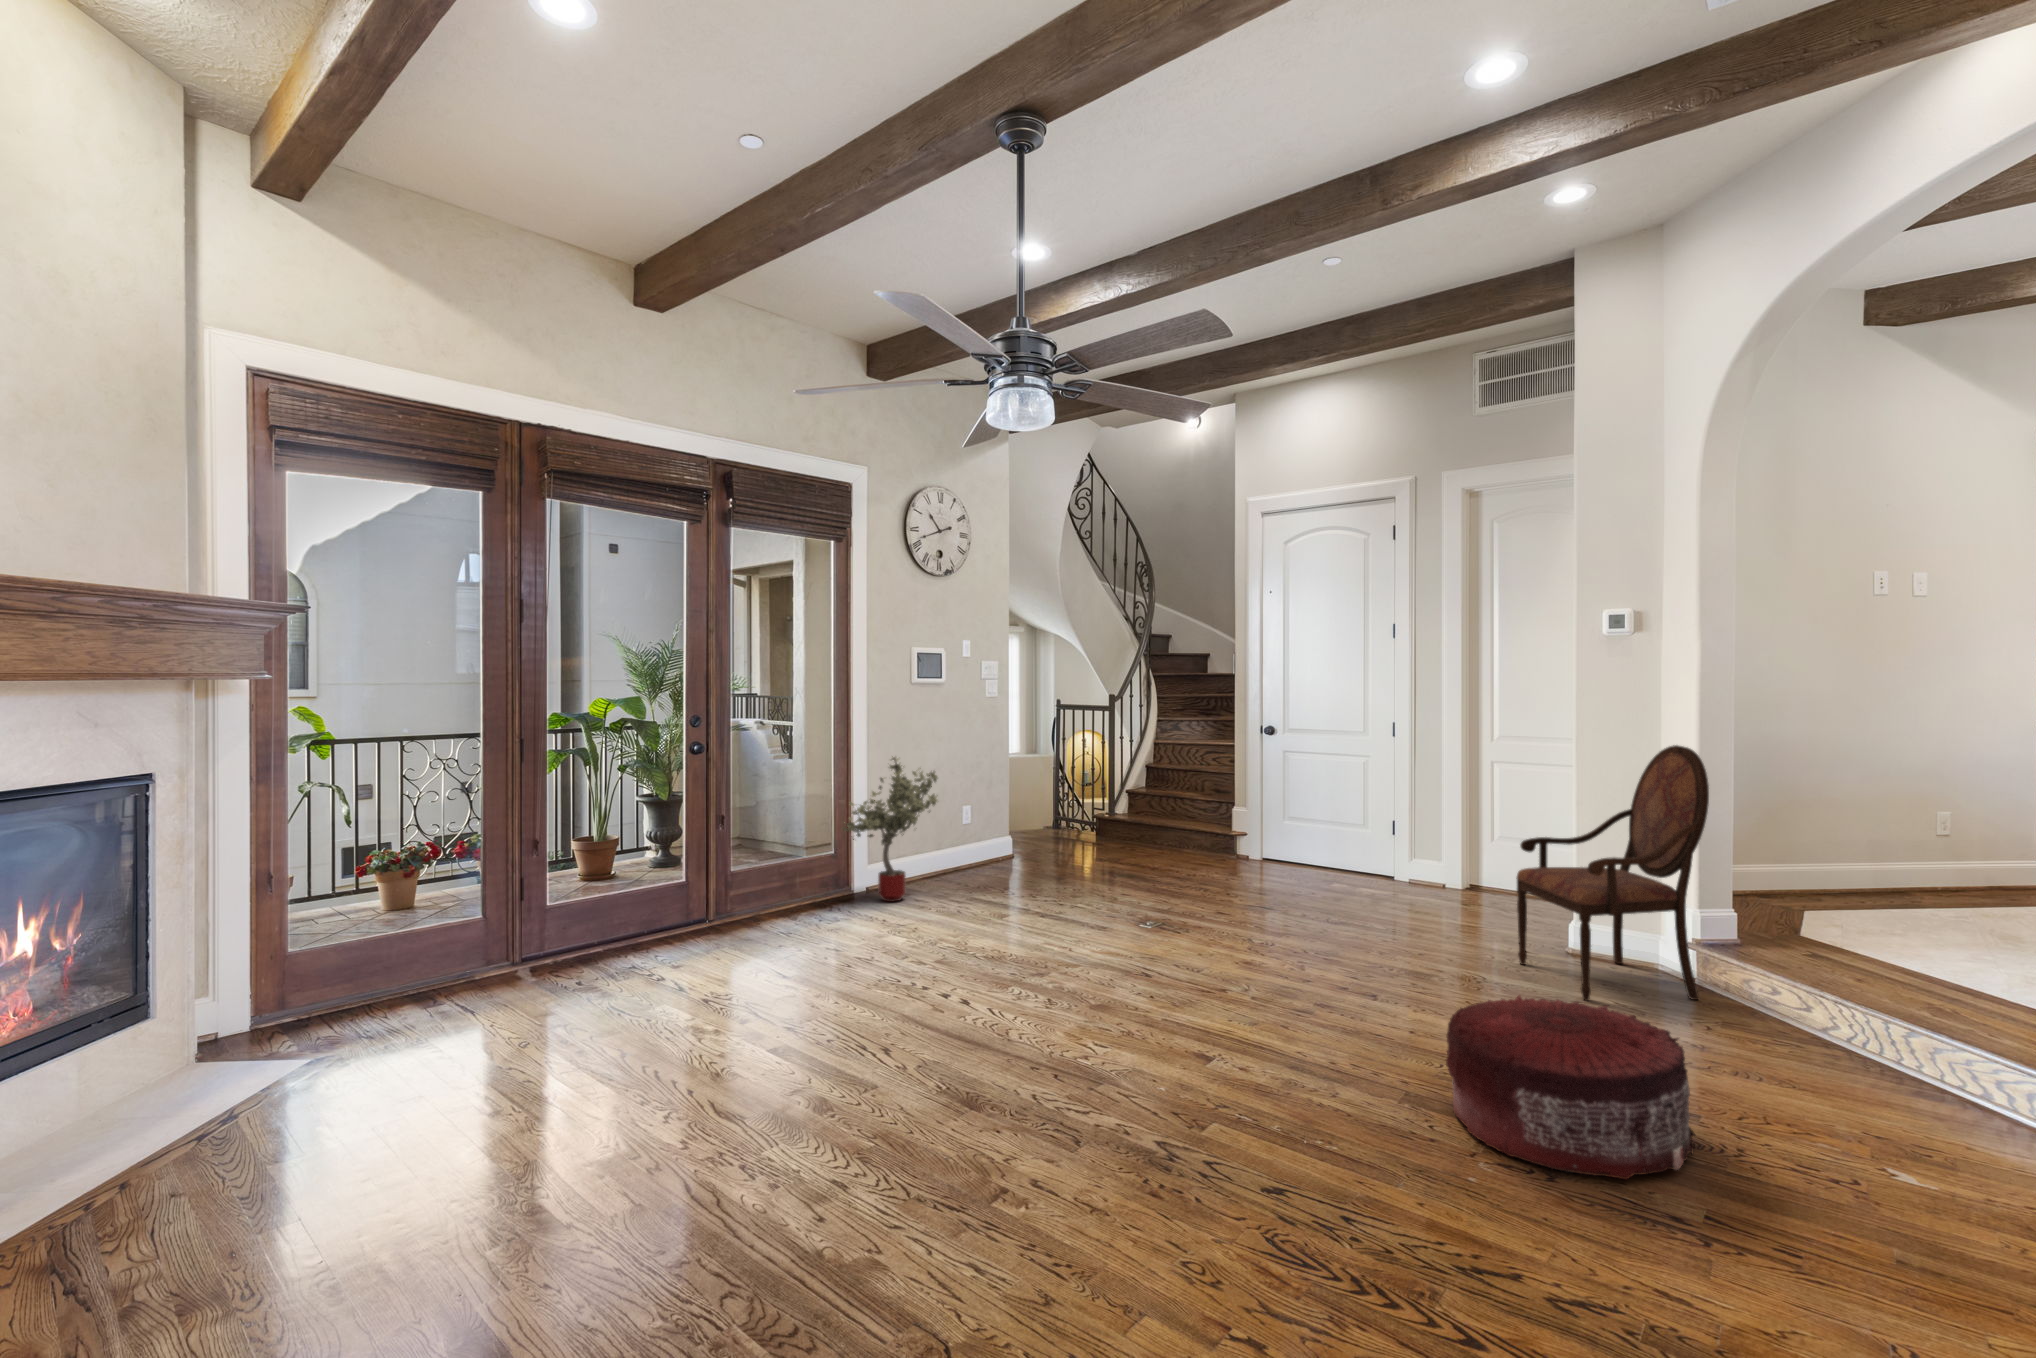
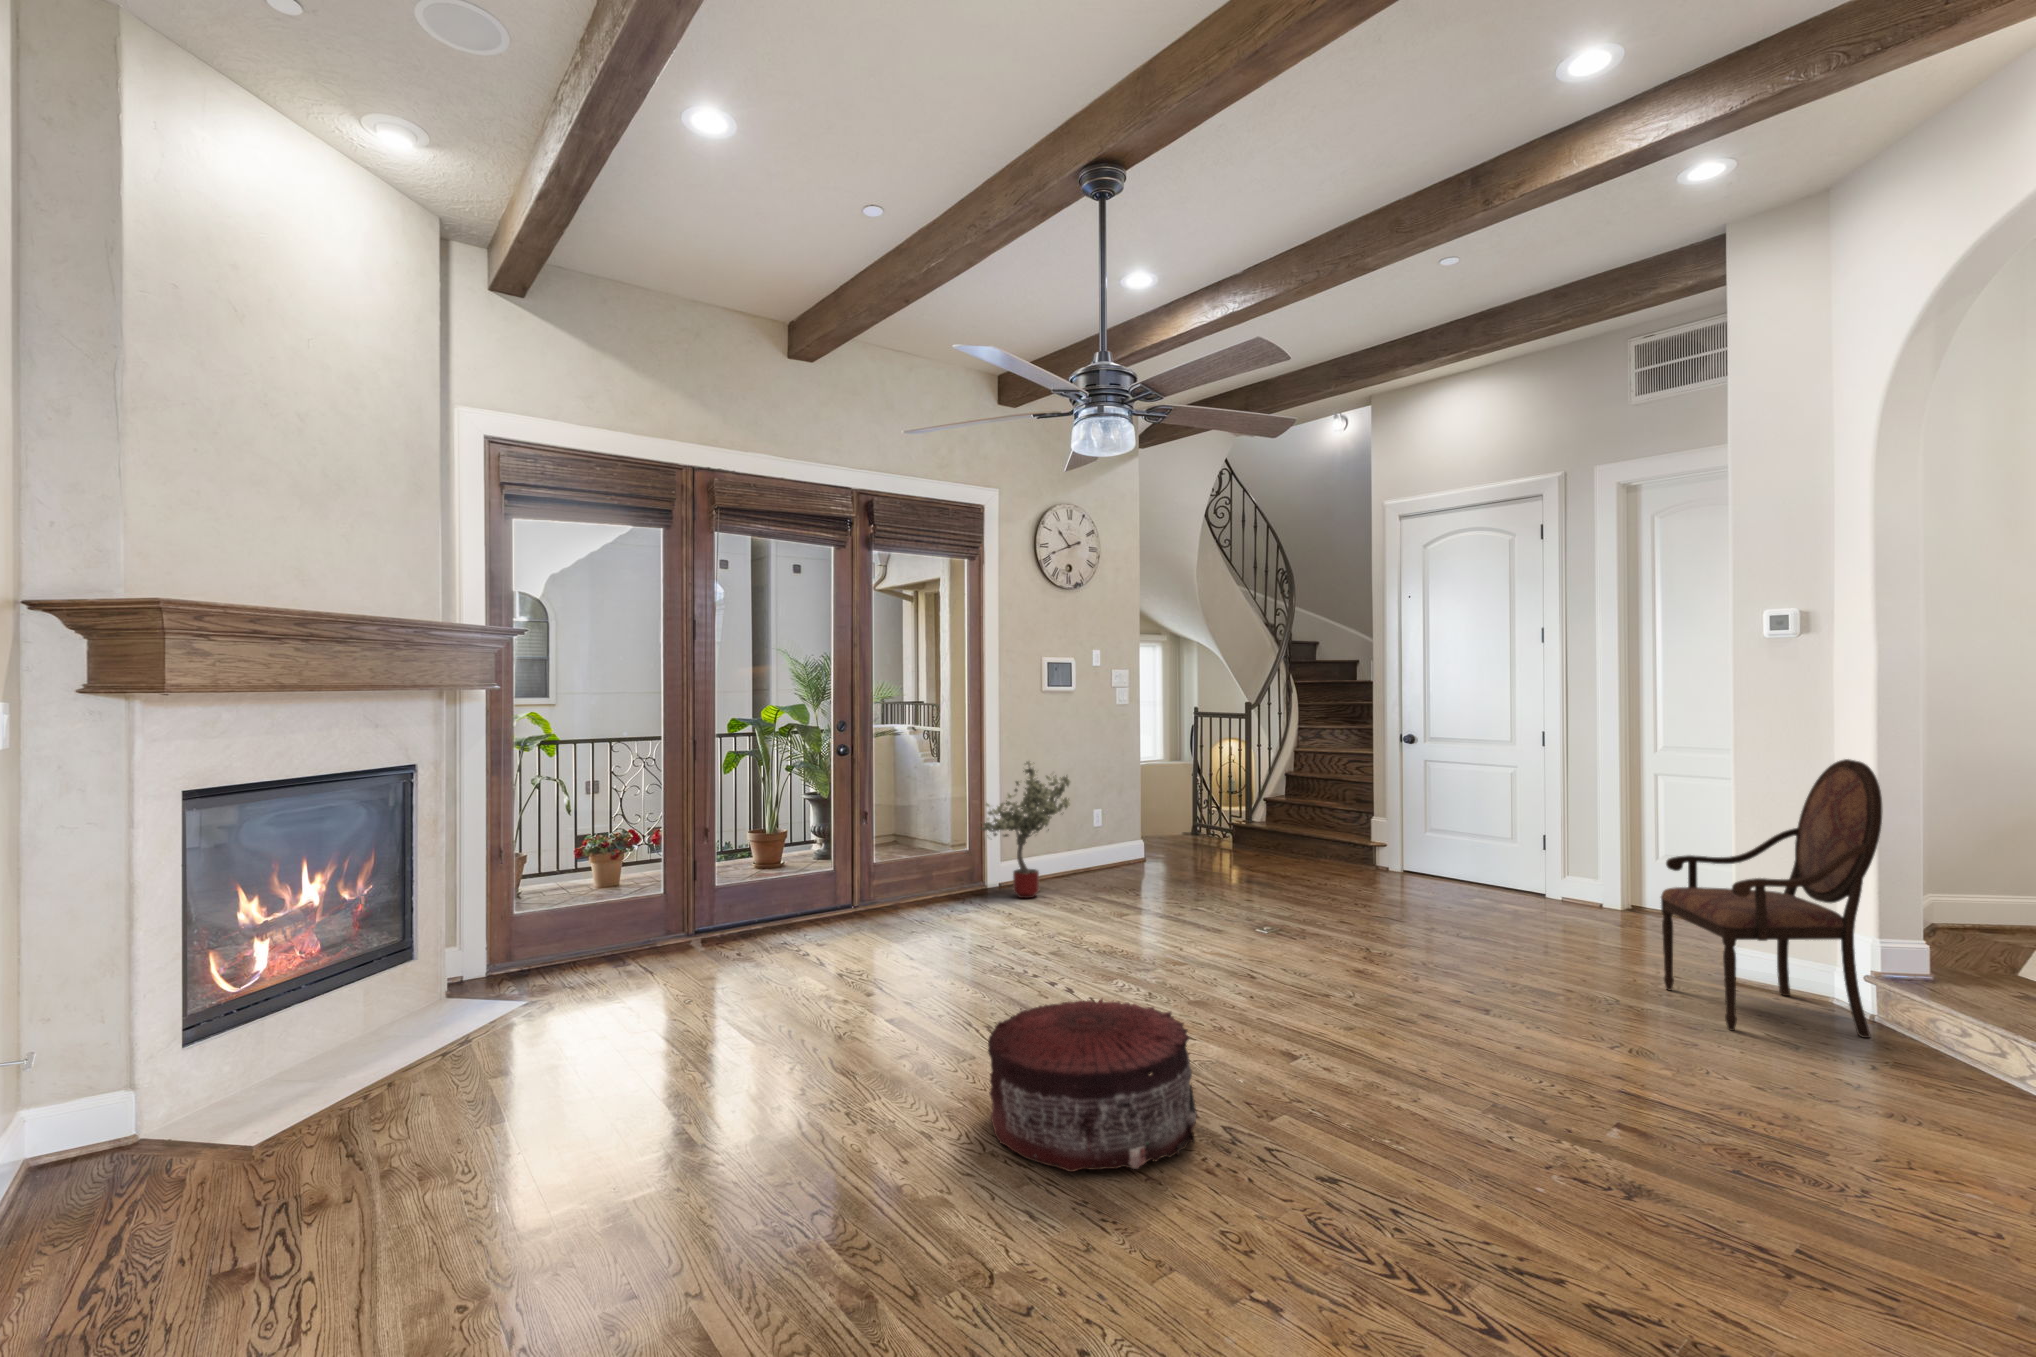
pouf: present [1446,995,1695,1179] -> present [988,999,1197,1172]

